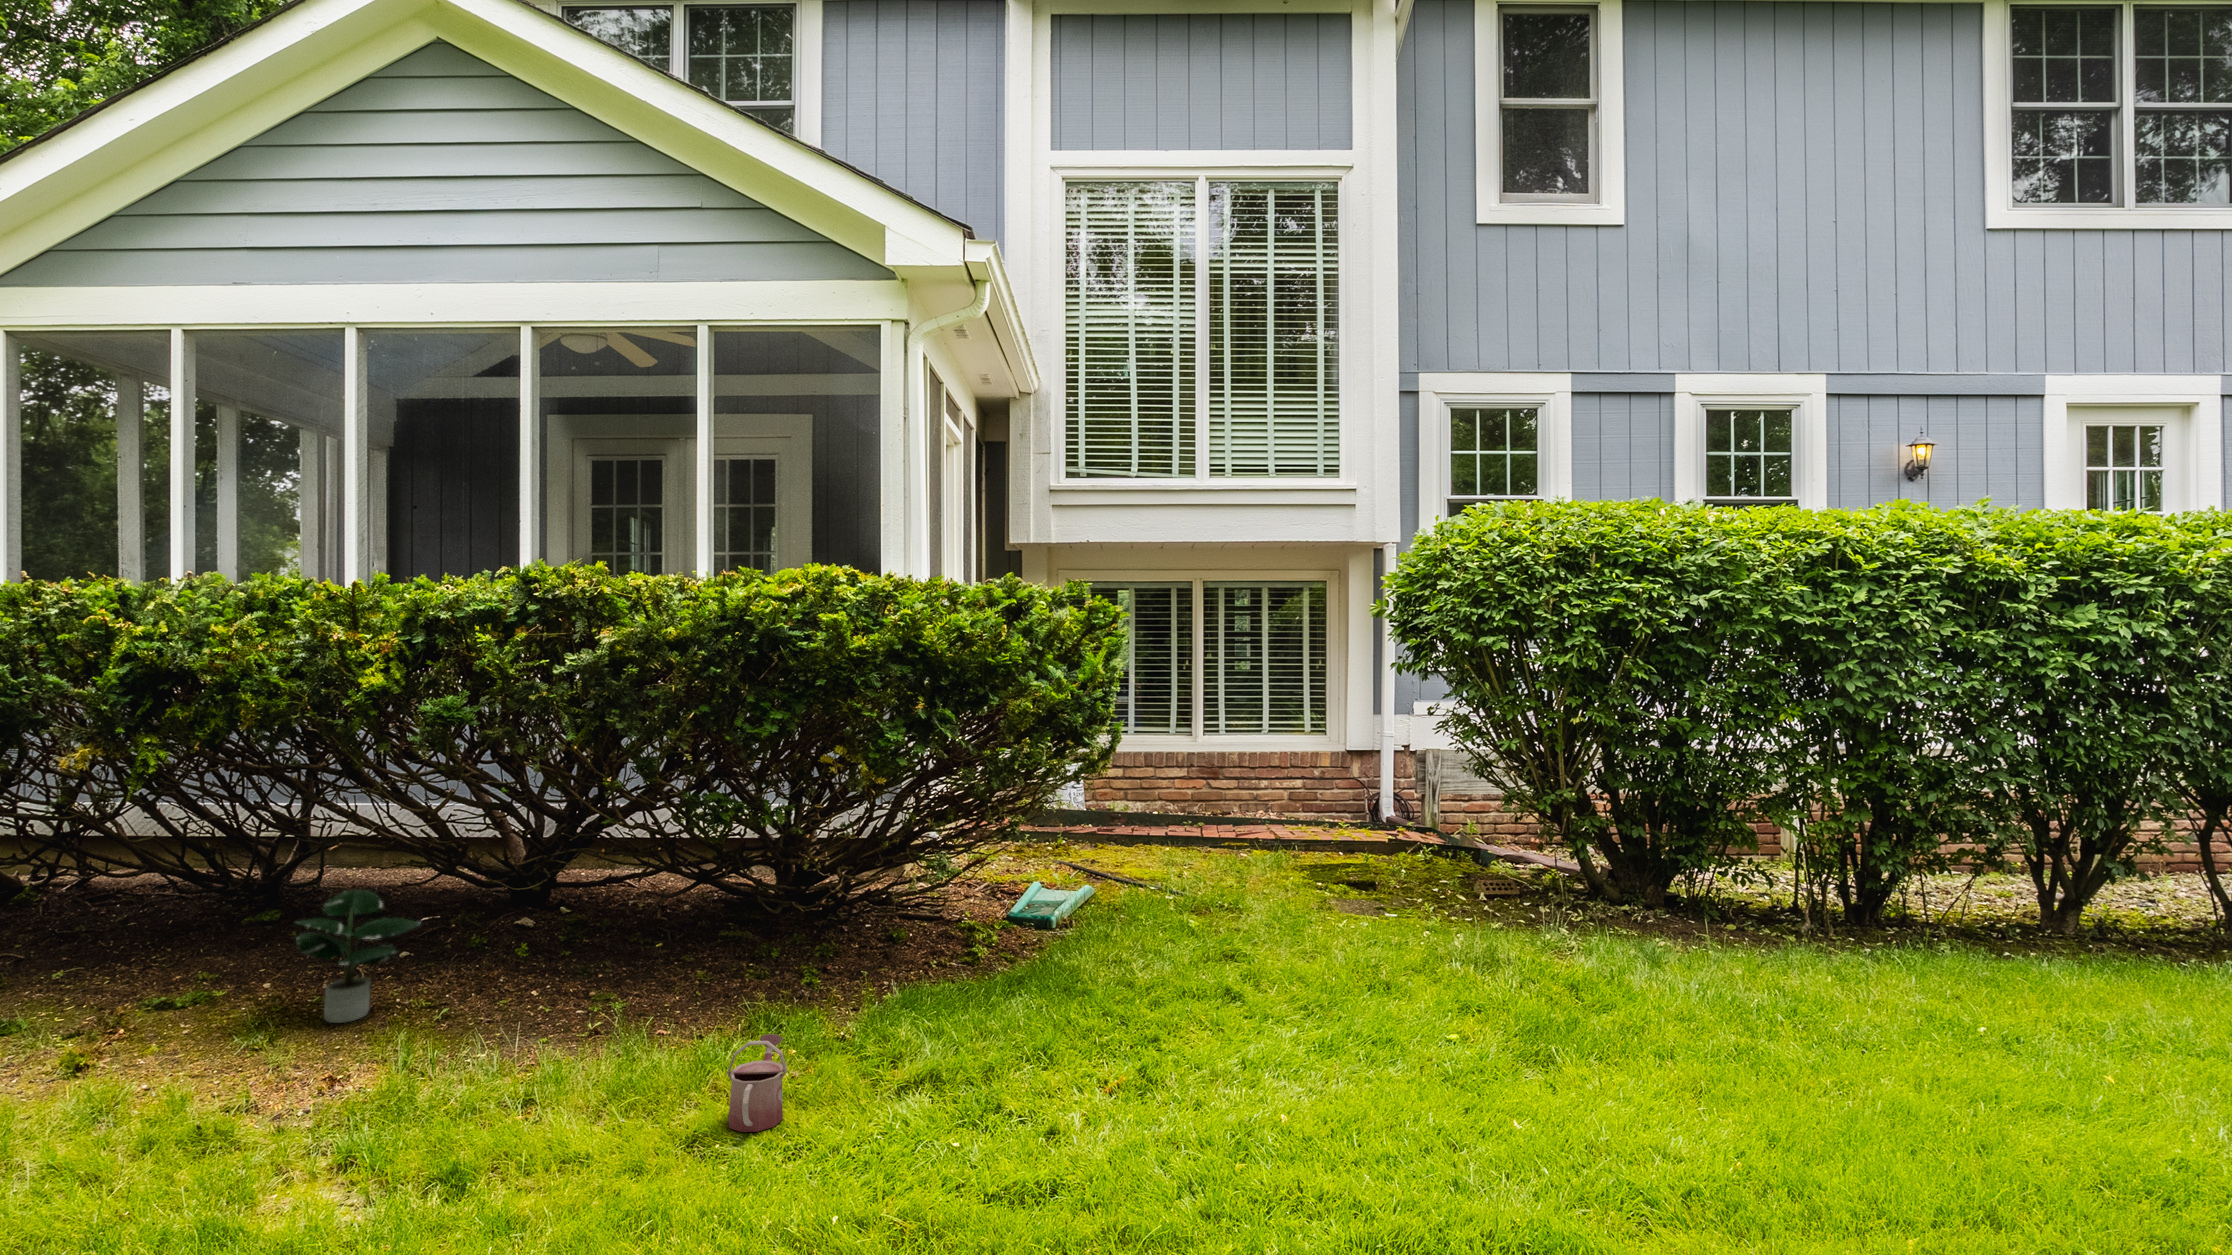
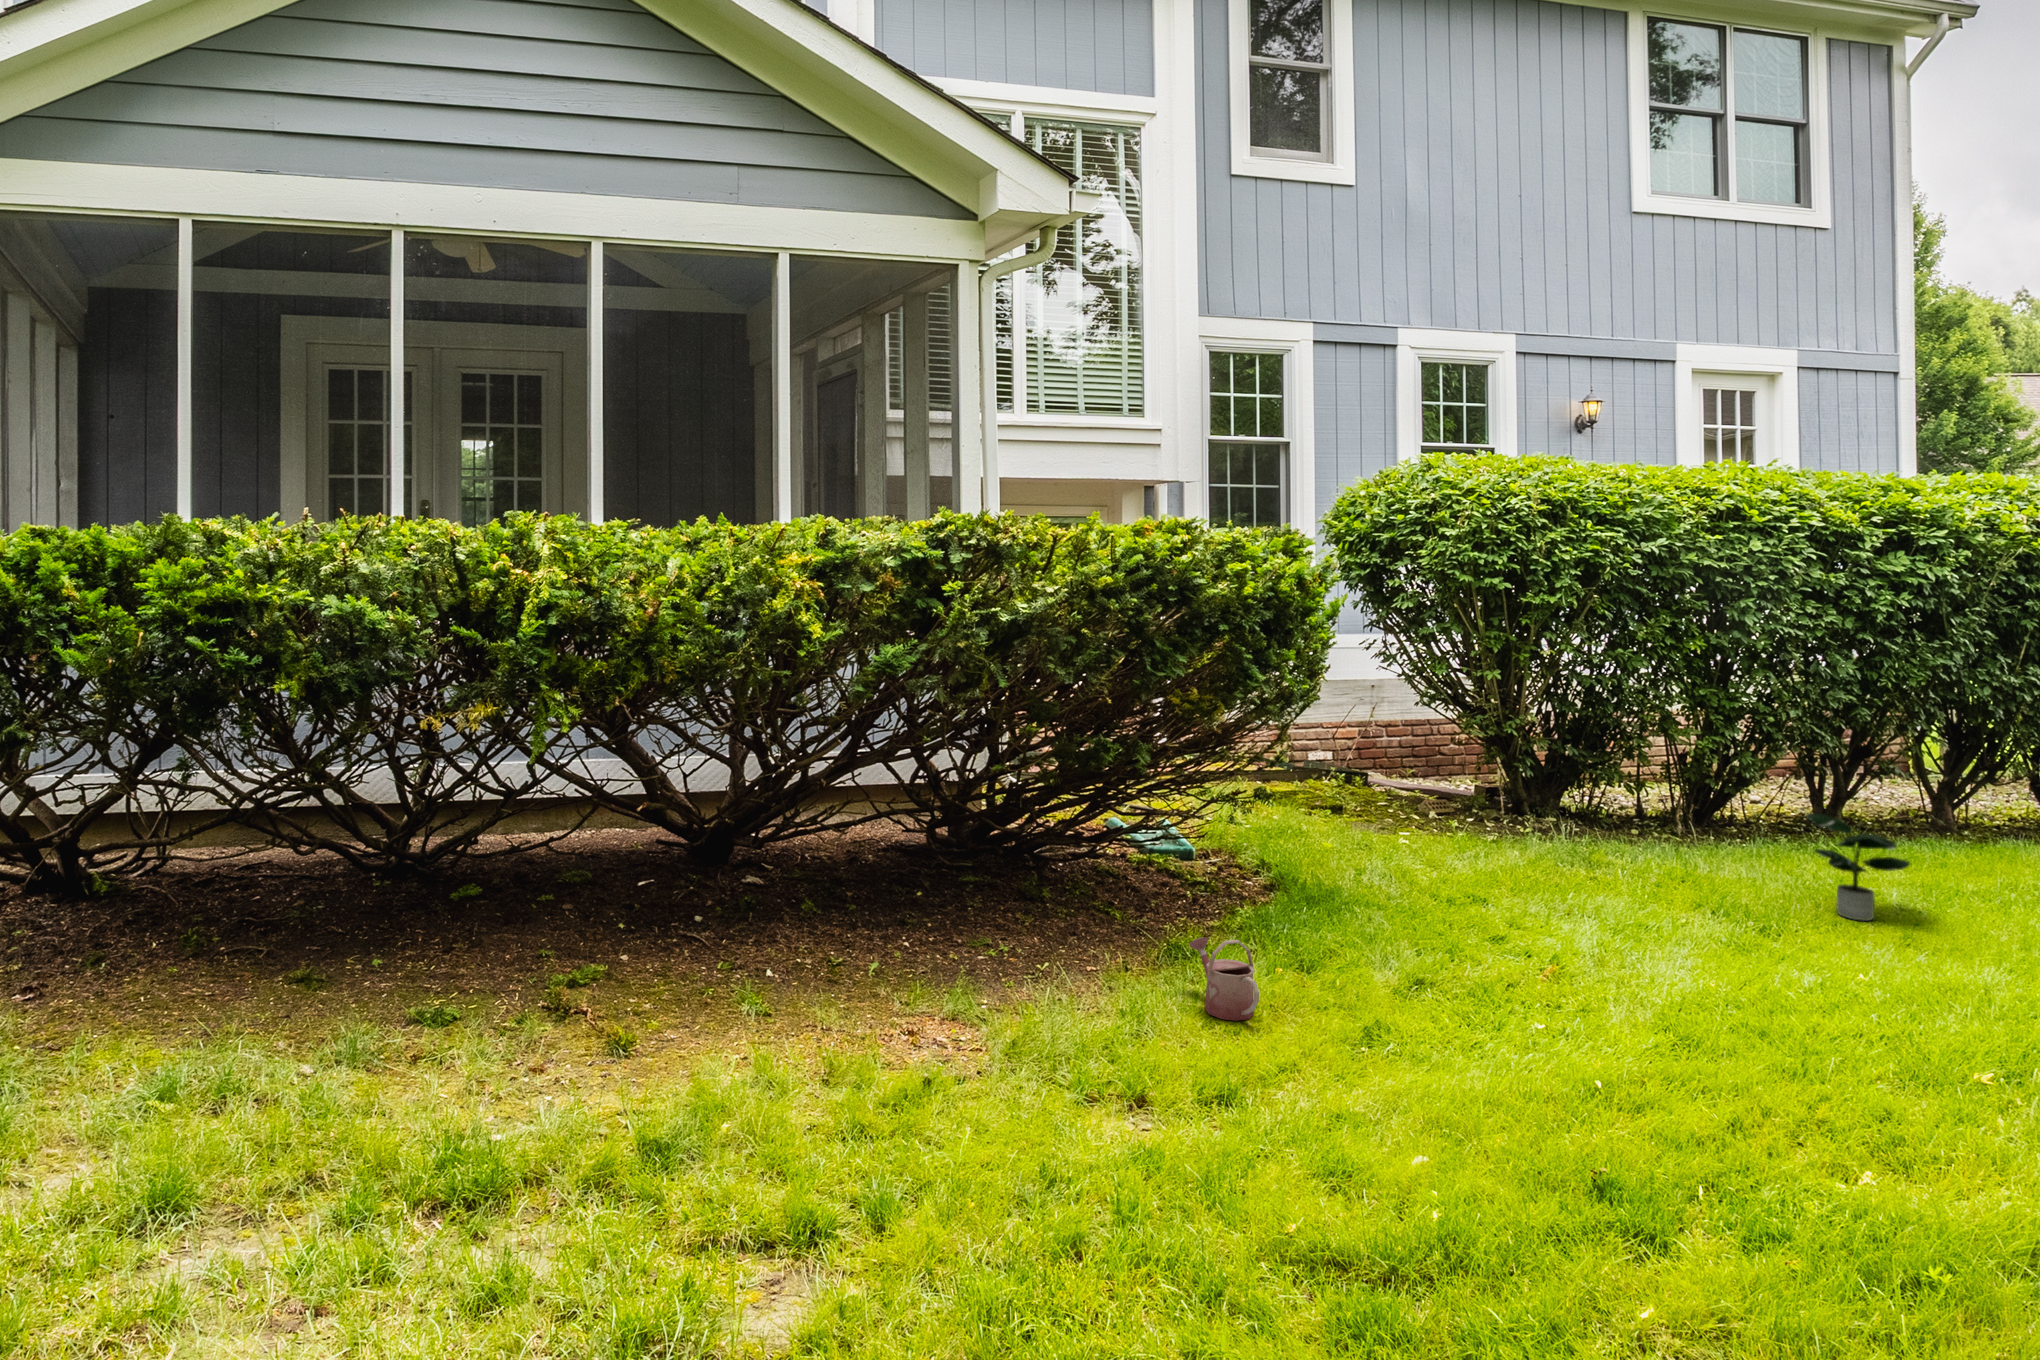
potted plant: present [296,890,420,1023] -> present [1805,813,1910,921]

